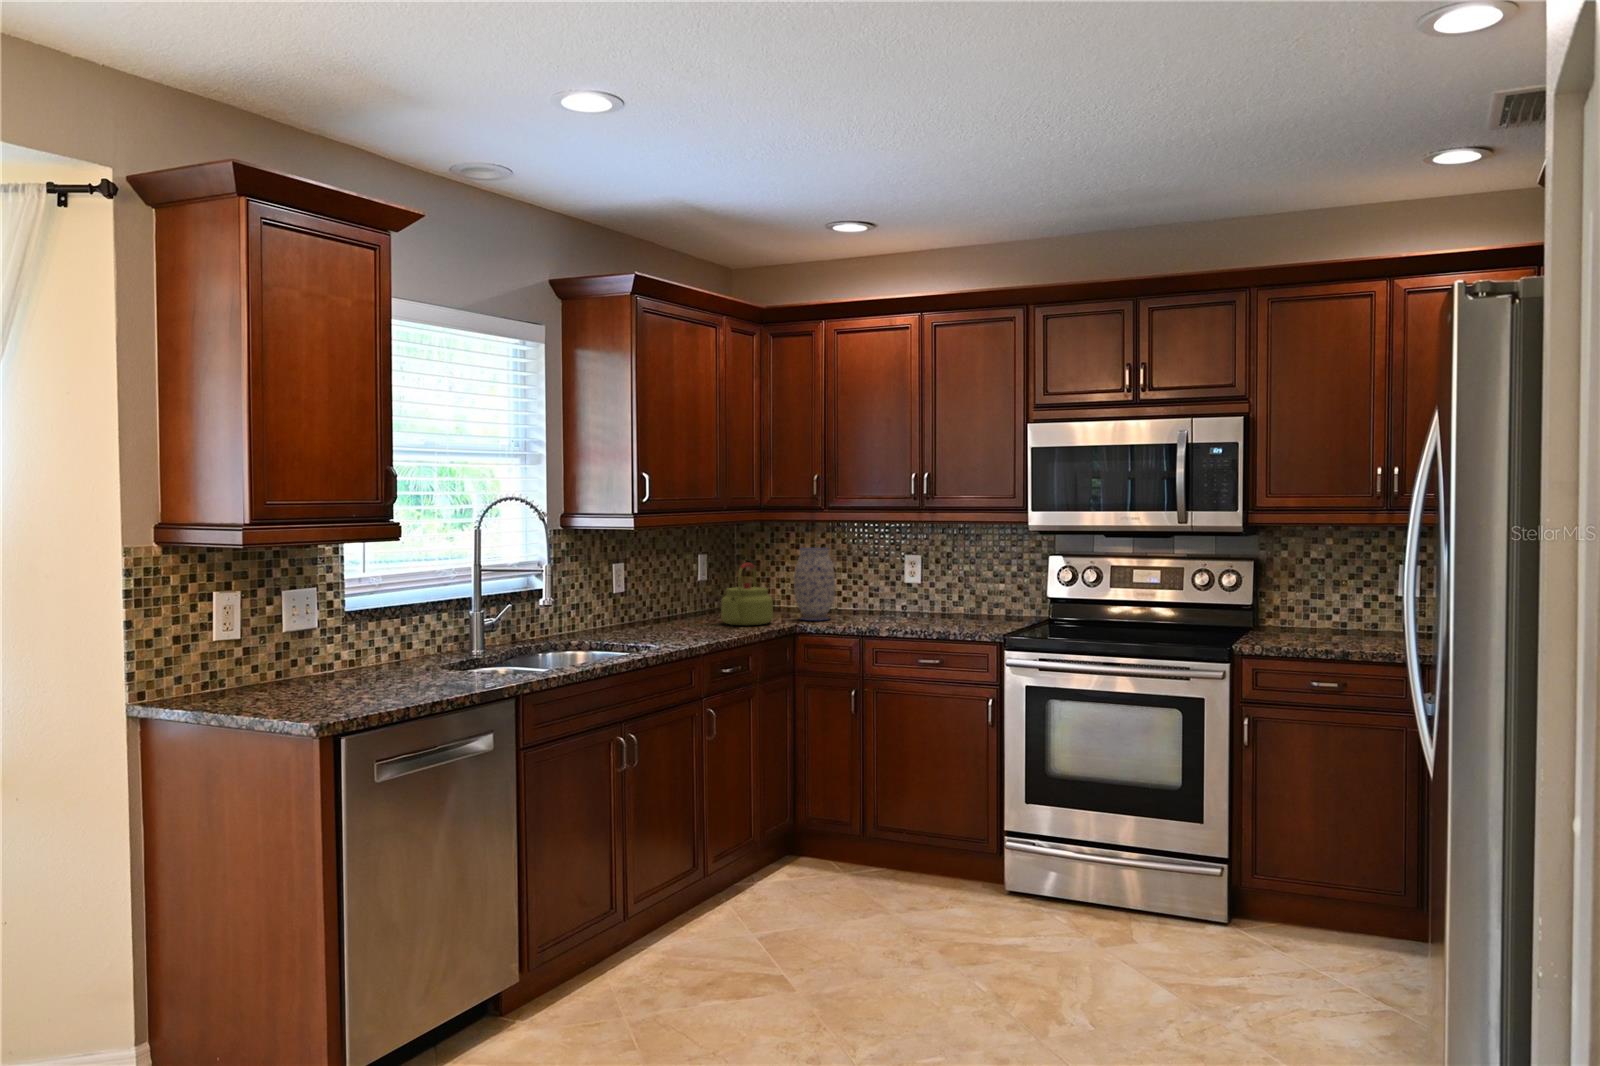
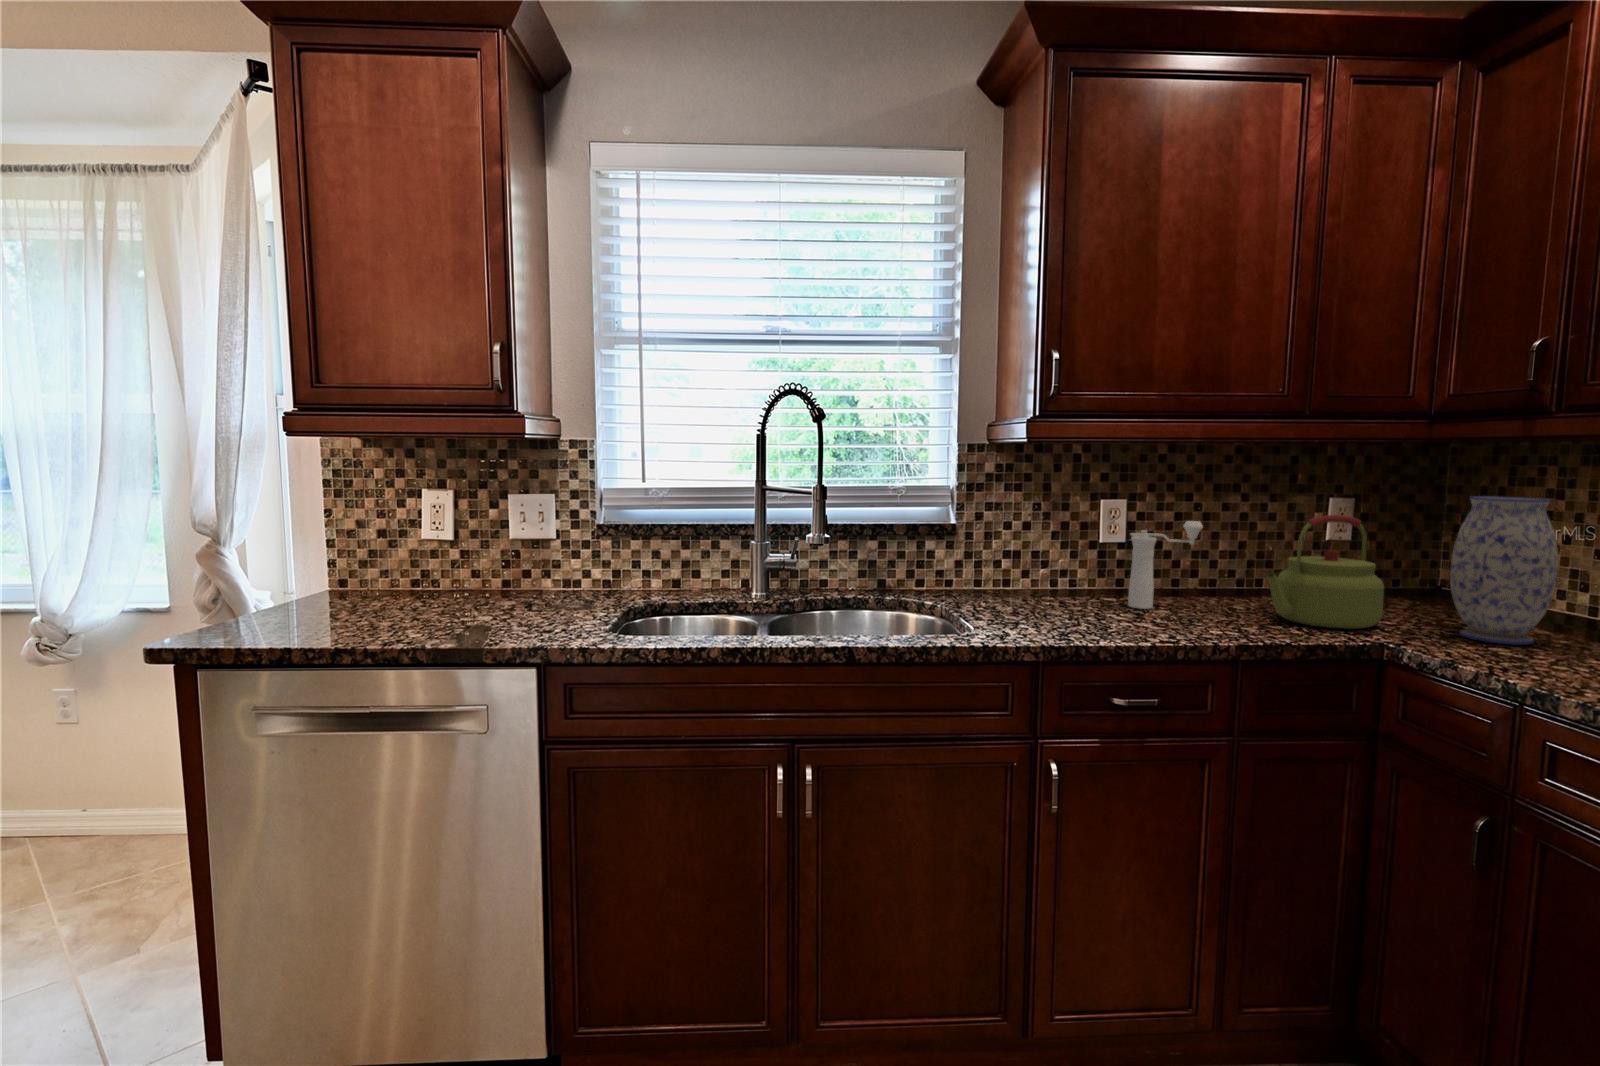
pepper mill: none [650,573,685,631] -> present [1128,521,1203,609]

